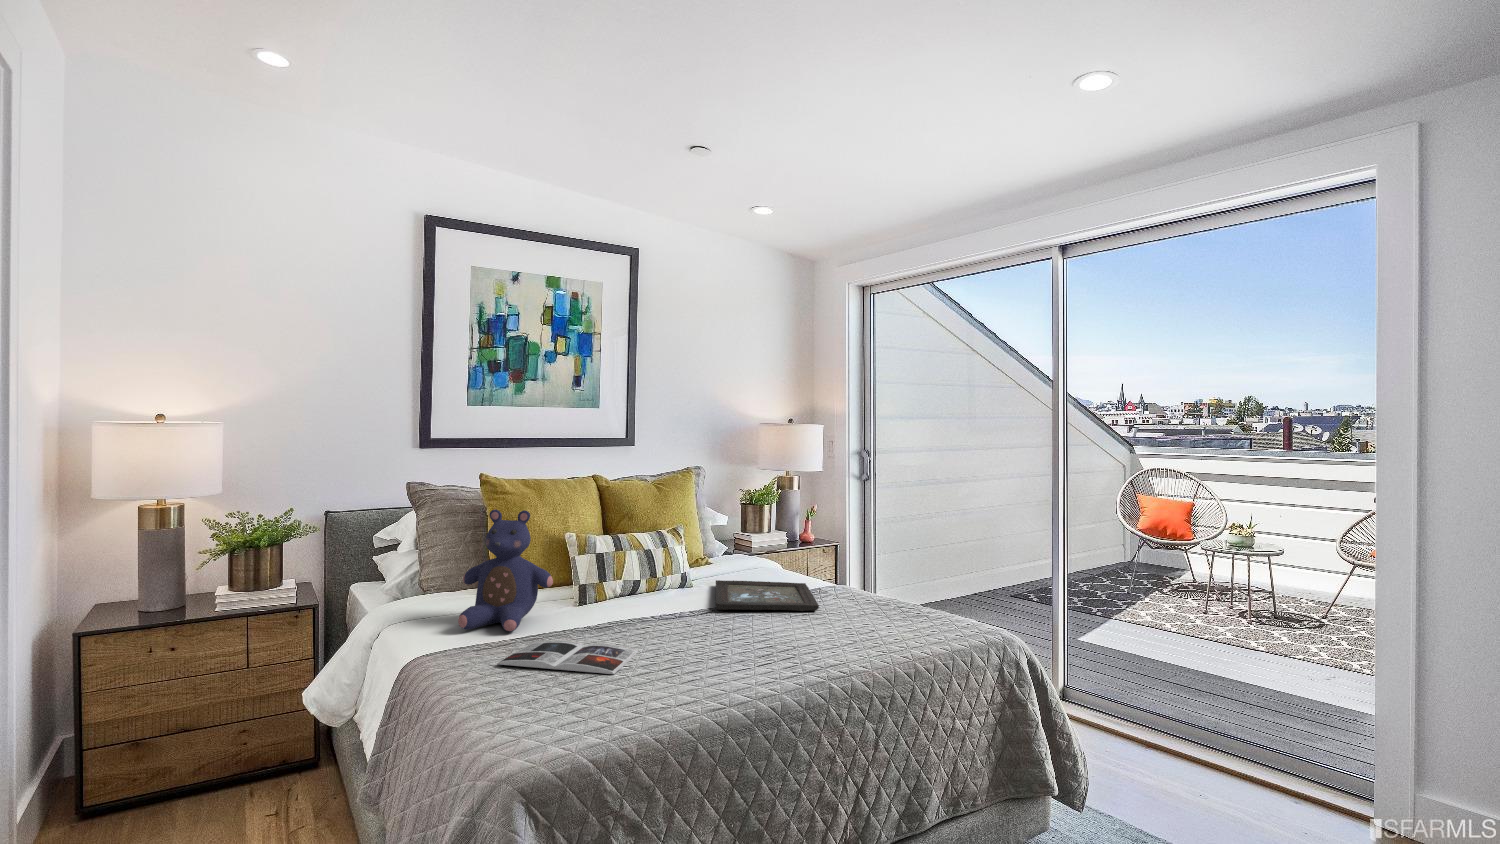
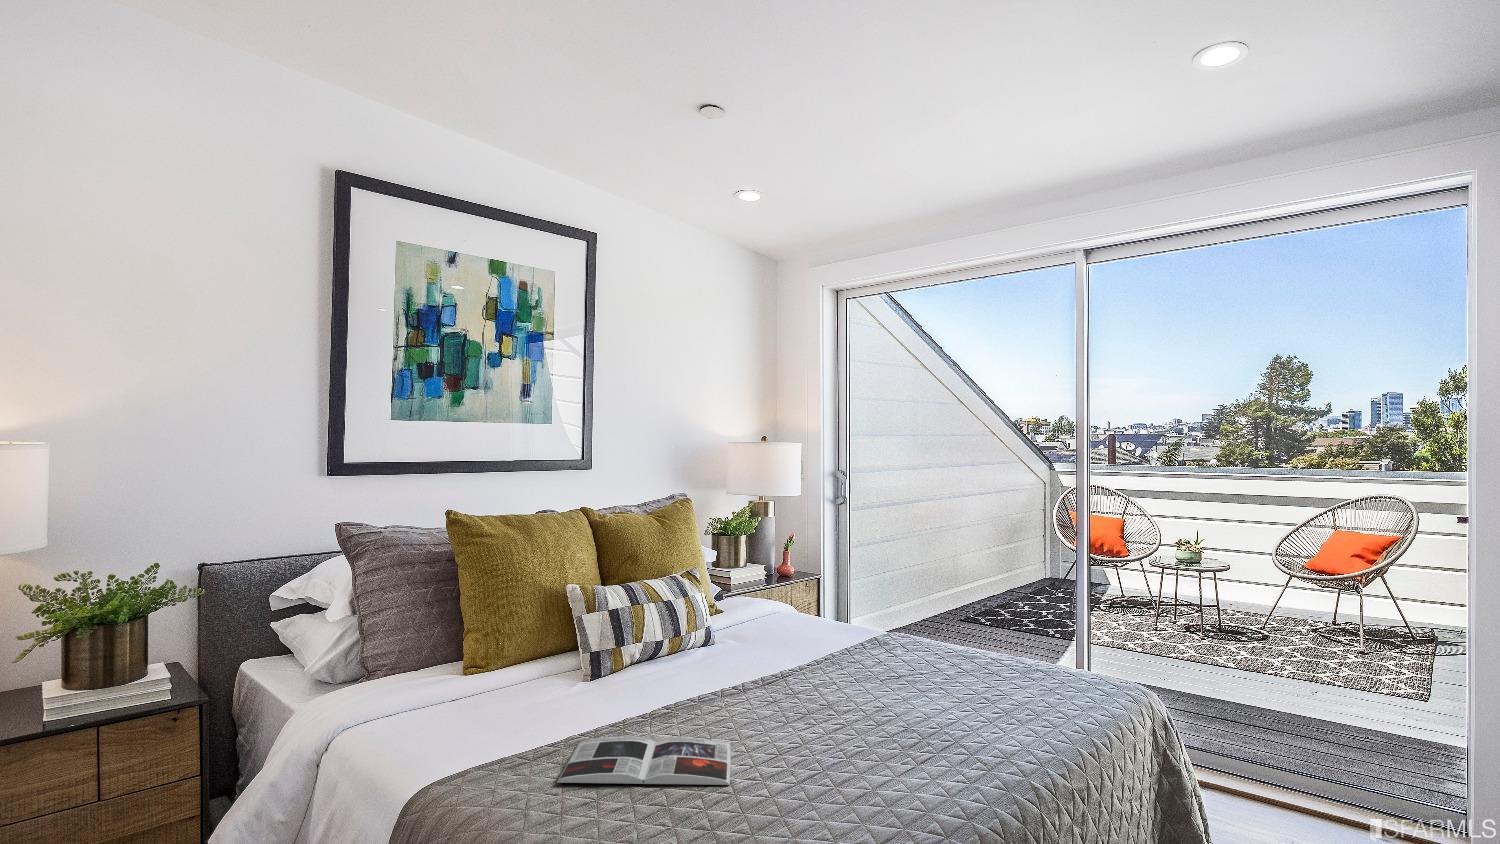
teddy bear: present [458,510,553,631] -> none [452,560,579,729]
tray: present [716,580,819,611] -> none [746,633,900,676]

